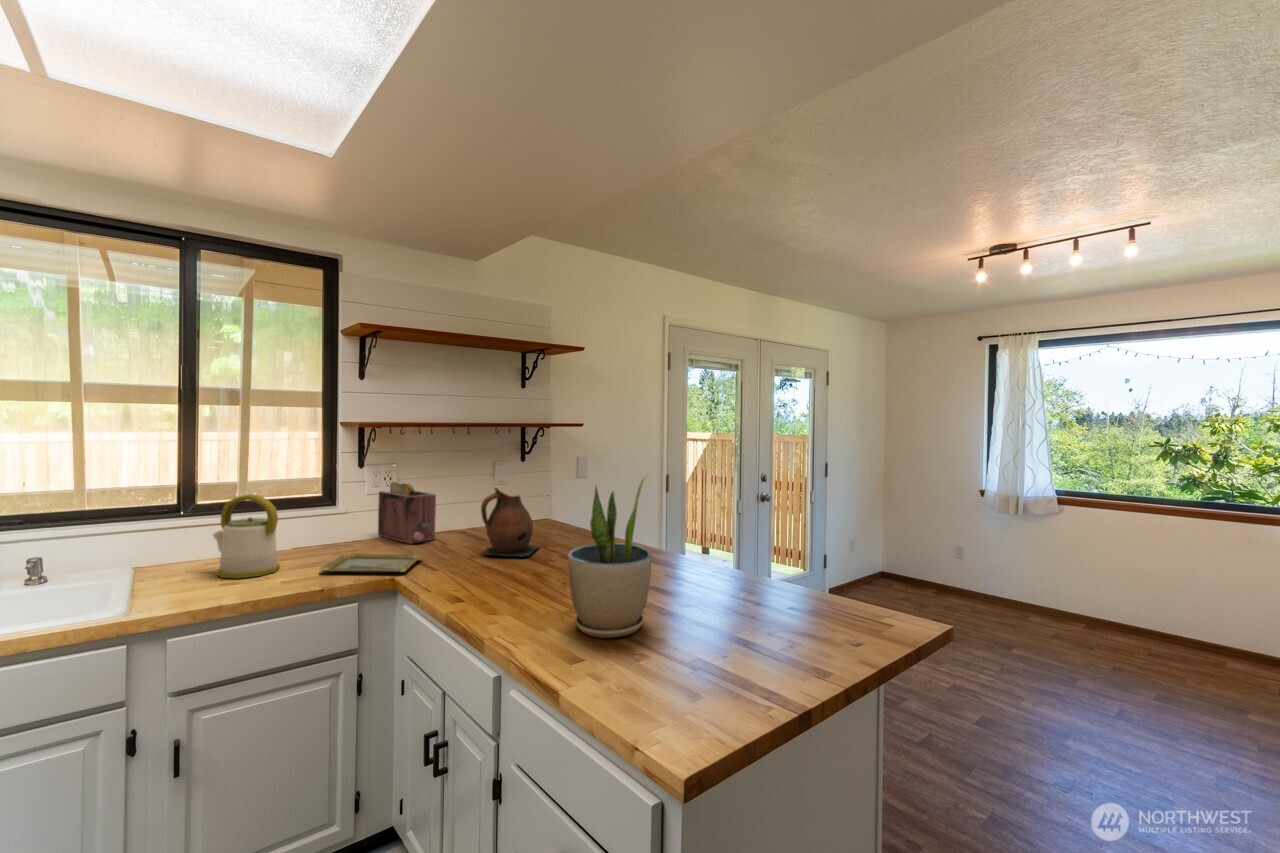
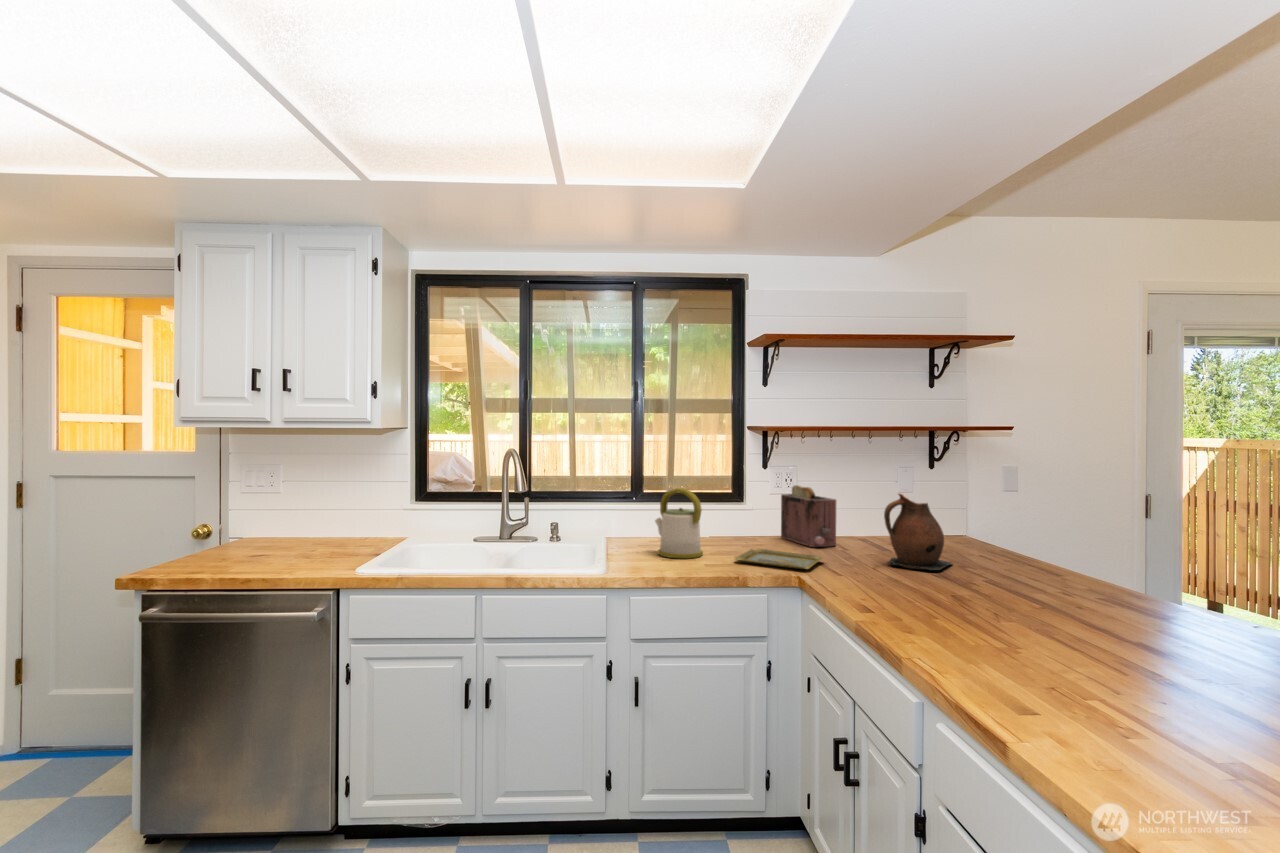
potted plant: present [568,474,652,638] -> none [983,472,1094,659]

